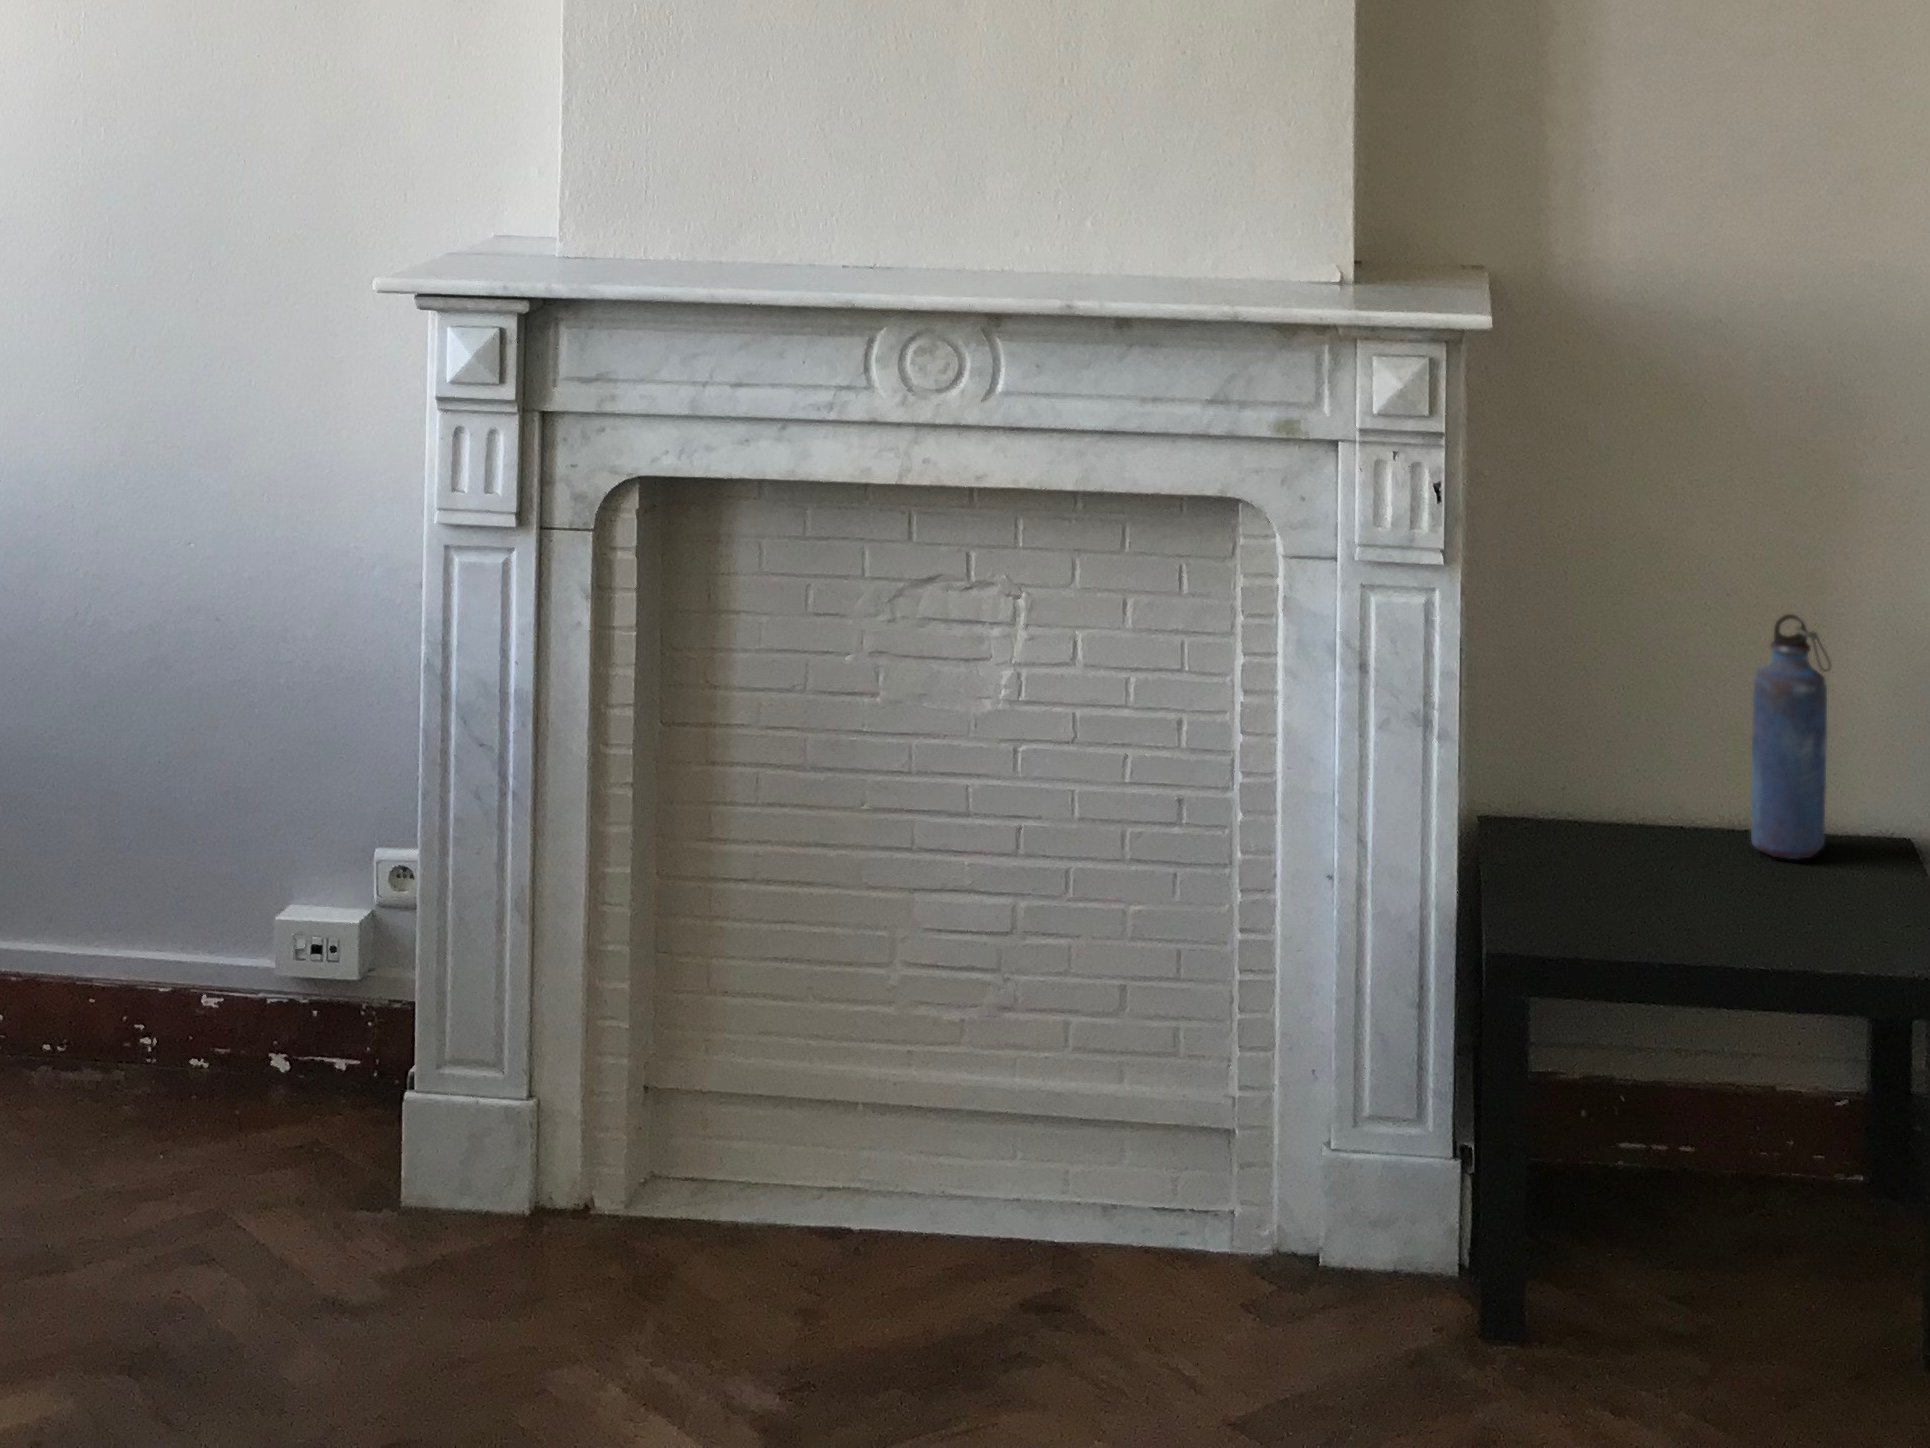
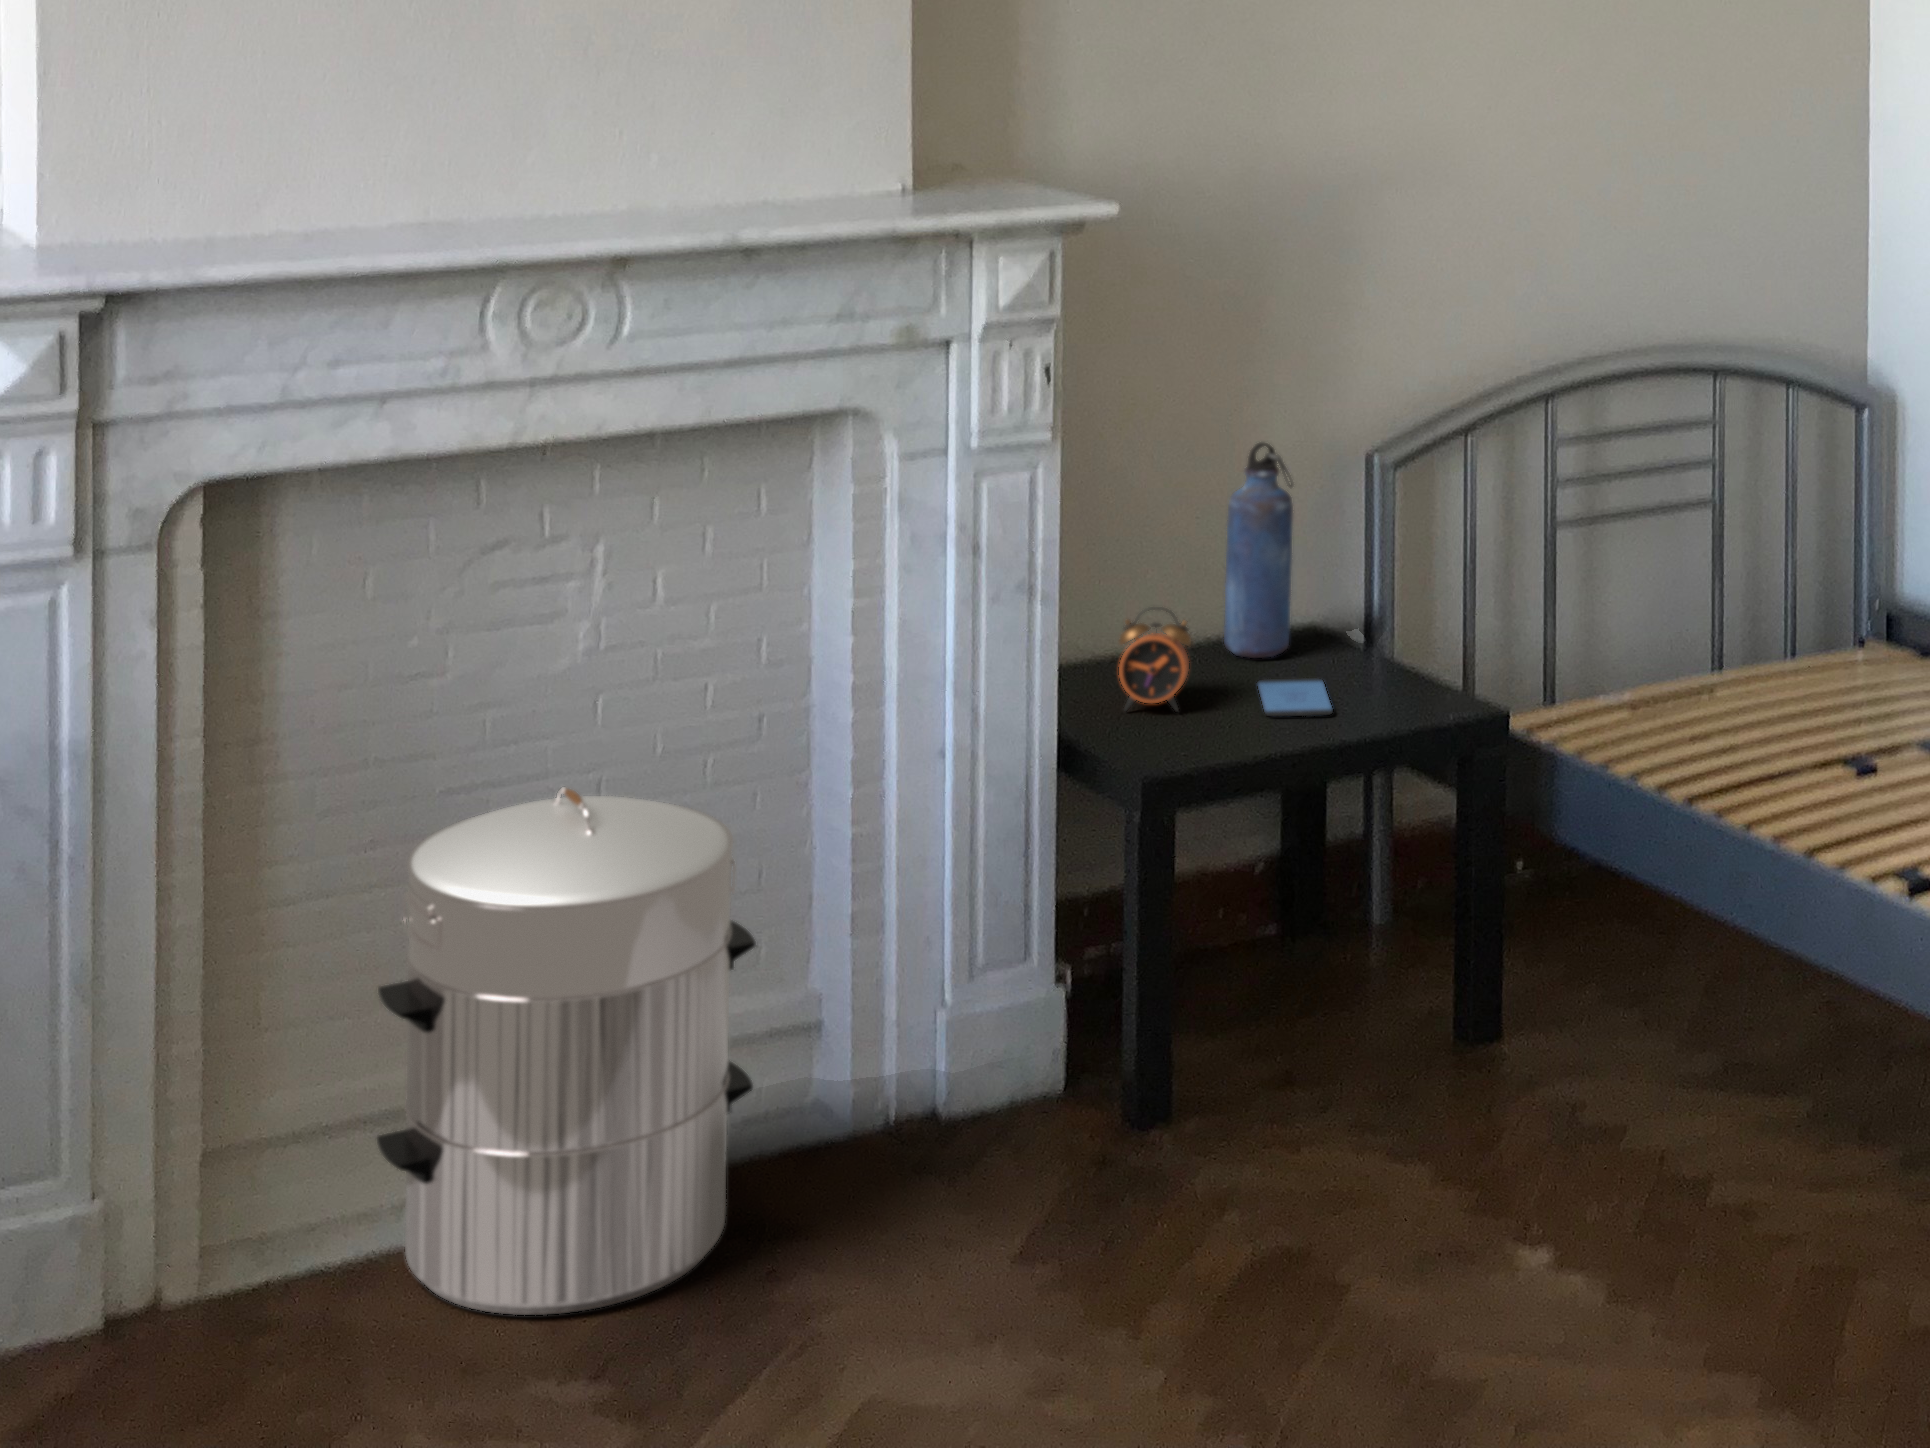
alarm clock: none [1559,770,1650,890] -> present [1119,607,1192,711]
waste bin: none [723,816,1068,1329] -> present [377,787,756,1315]
smartphone: none [1705,879,1816,929] -> present [1258,678,1332,716]

